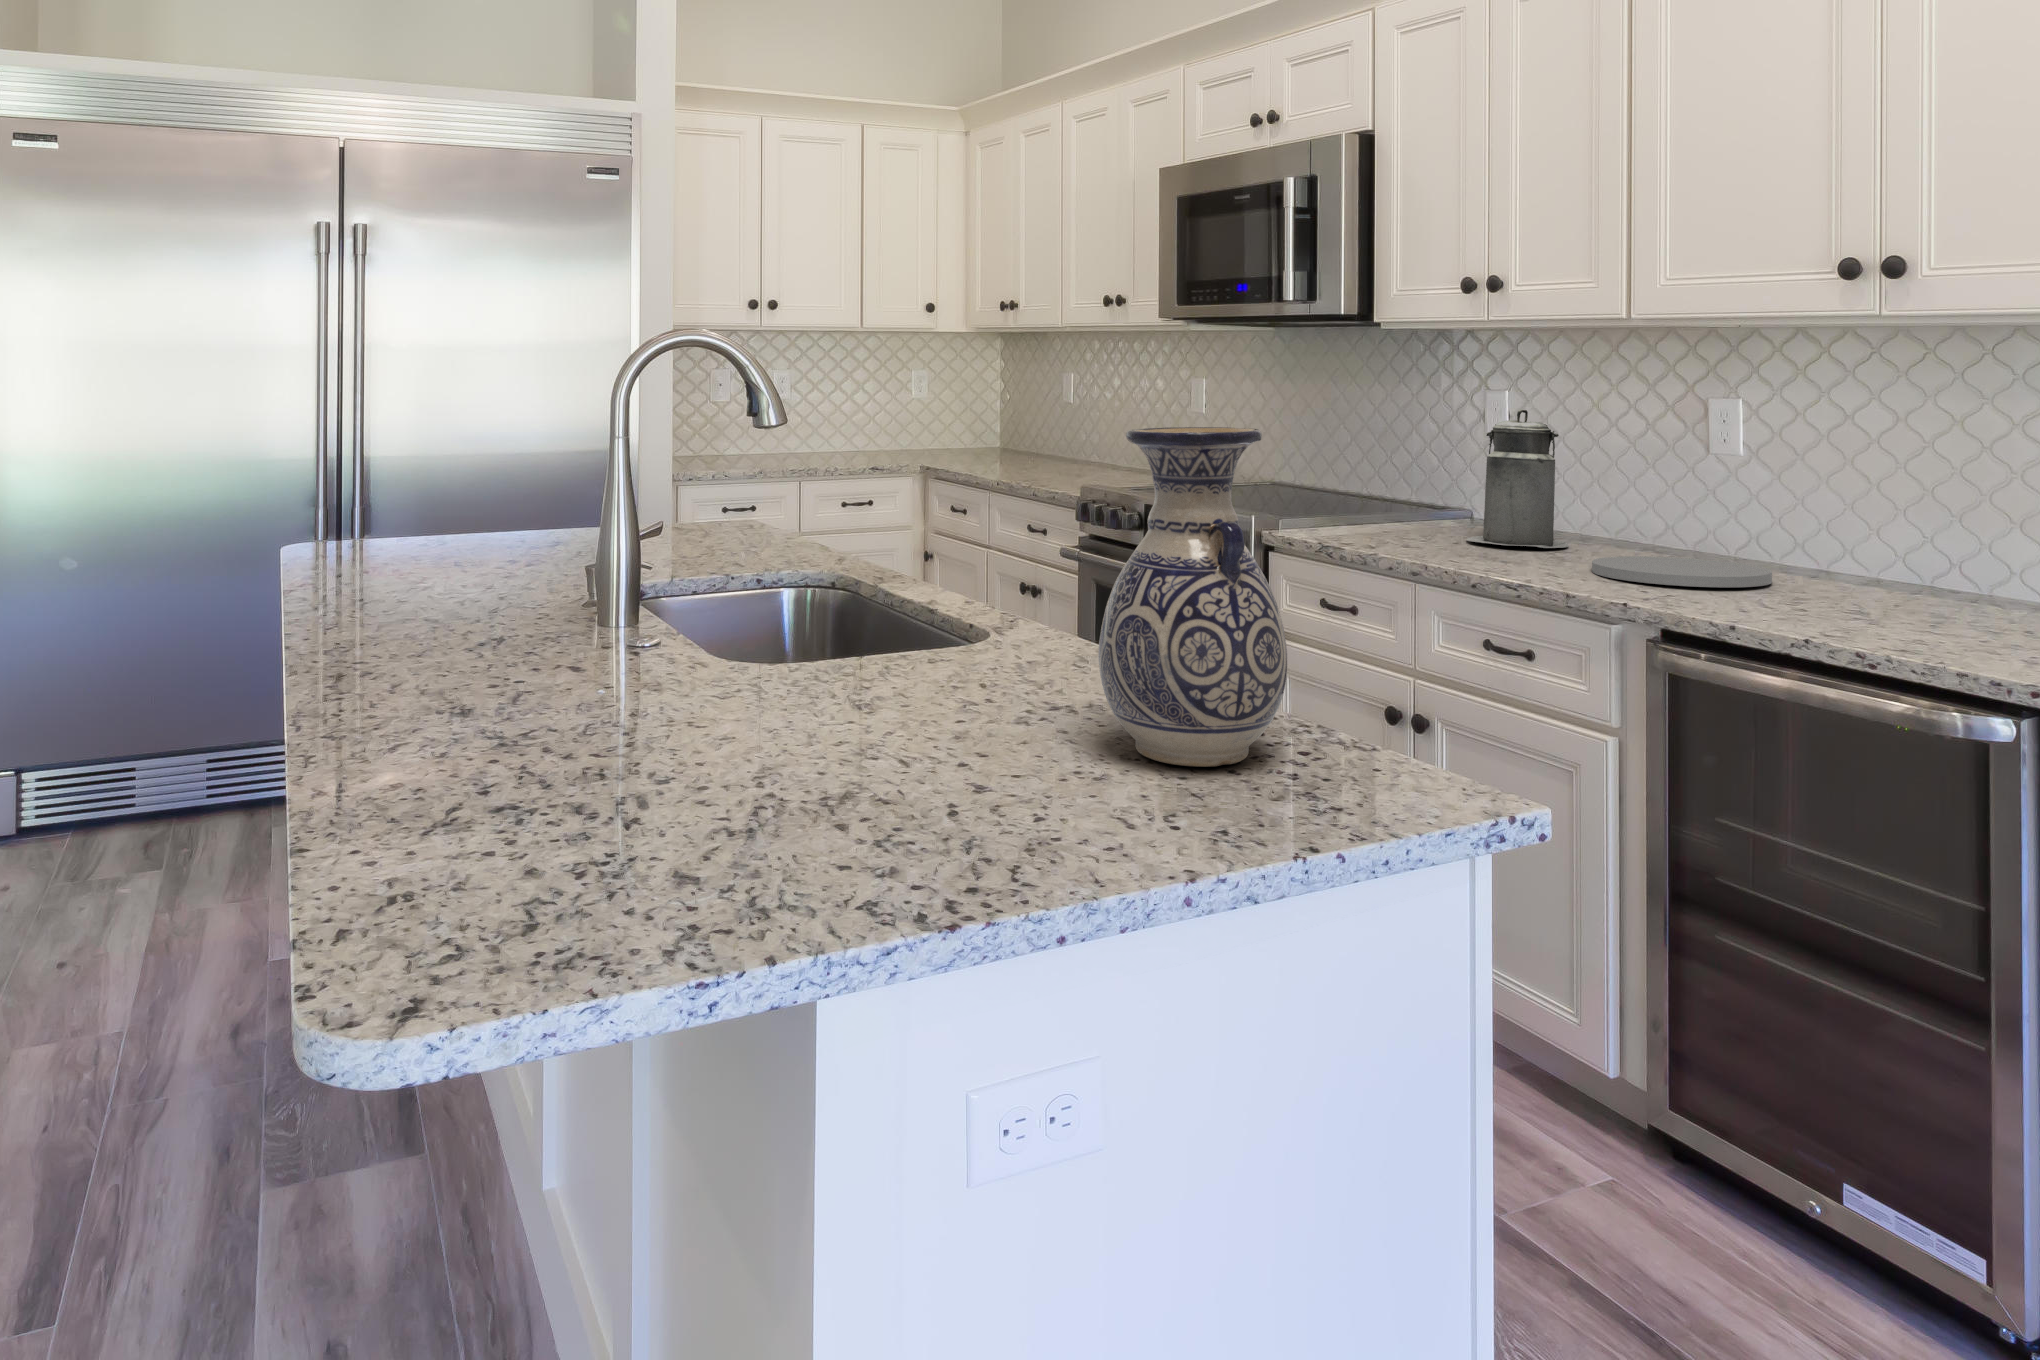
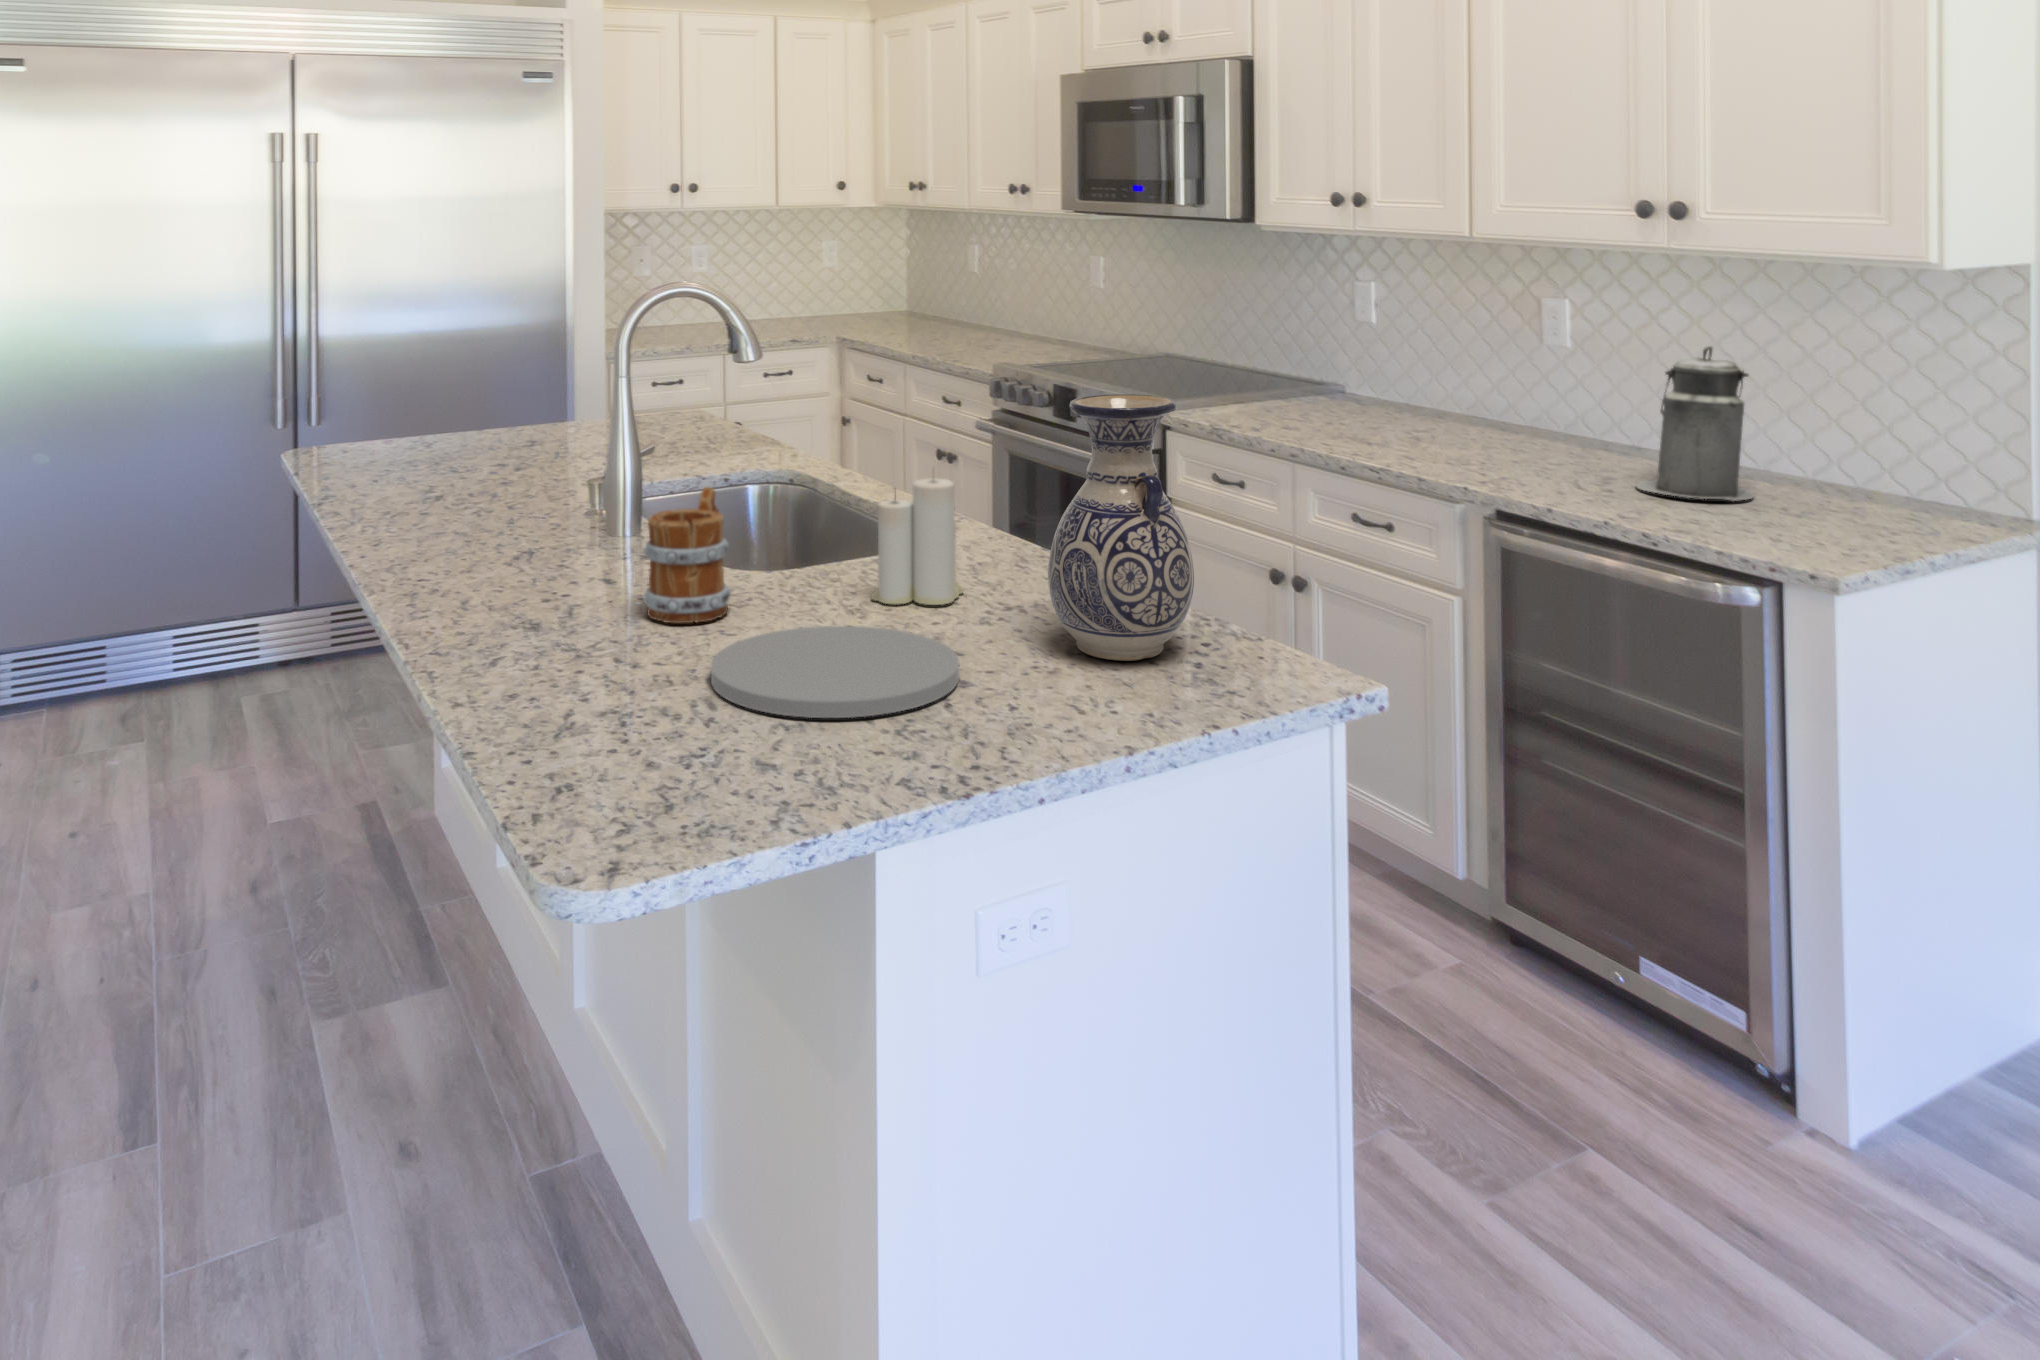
canister: present [1466,410,1569,548] -> present [1636,346,1754,501]
candle: none [887,527,1004,700] -> present [871,478,964,605]
mug: none [600,548,712,711] -> present [643,487,731,623]
plate: present [1592,556,1772,587] -> present [711,626,959,718]

